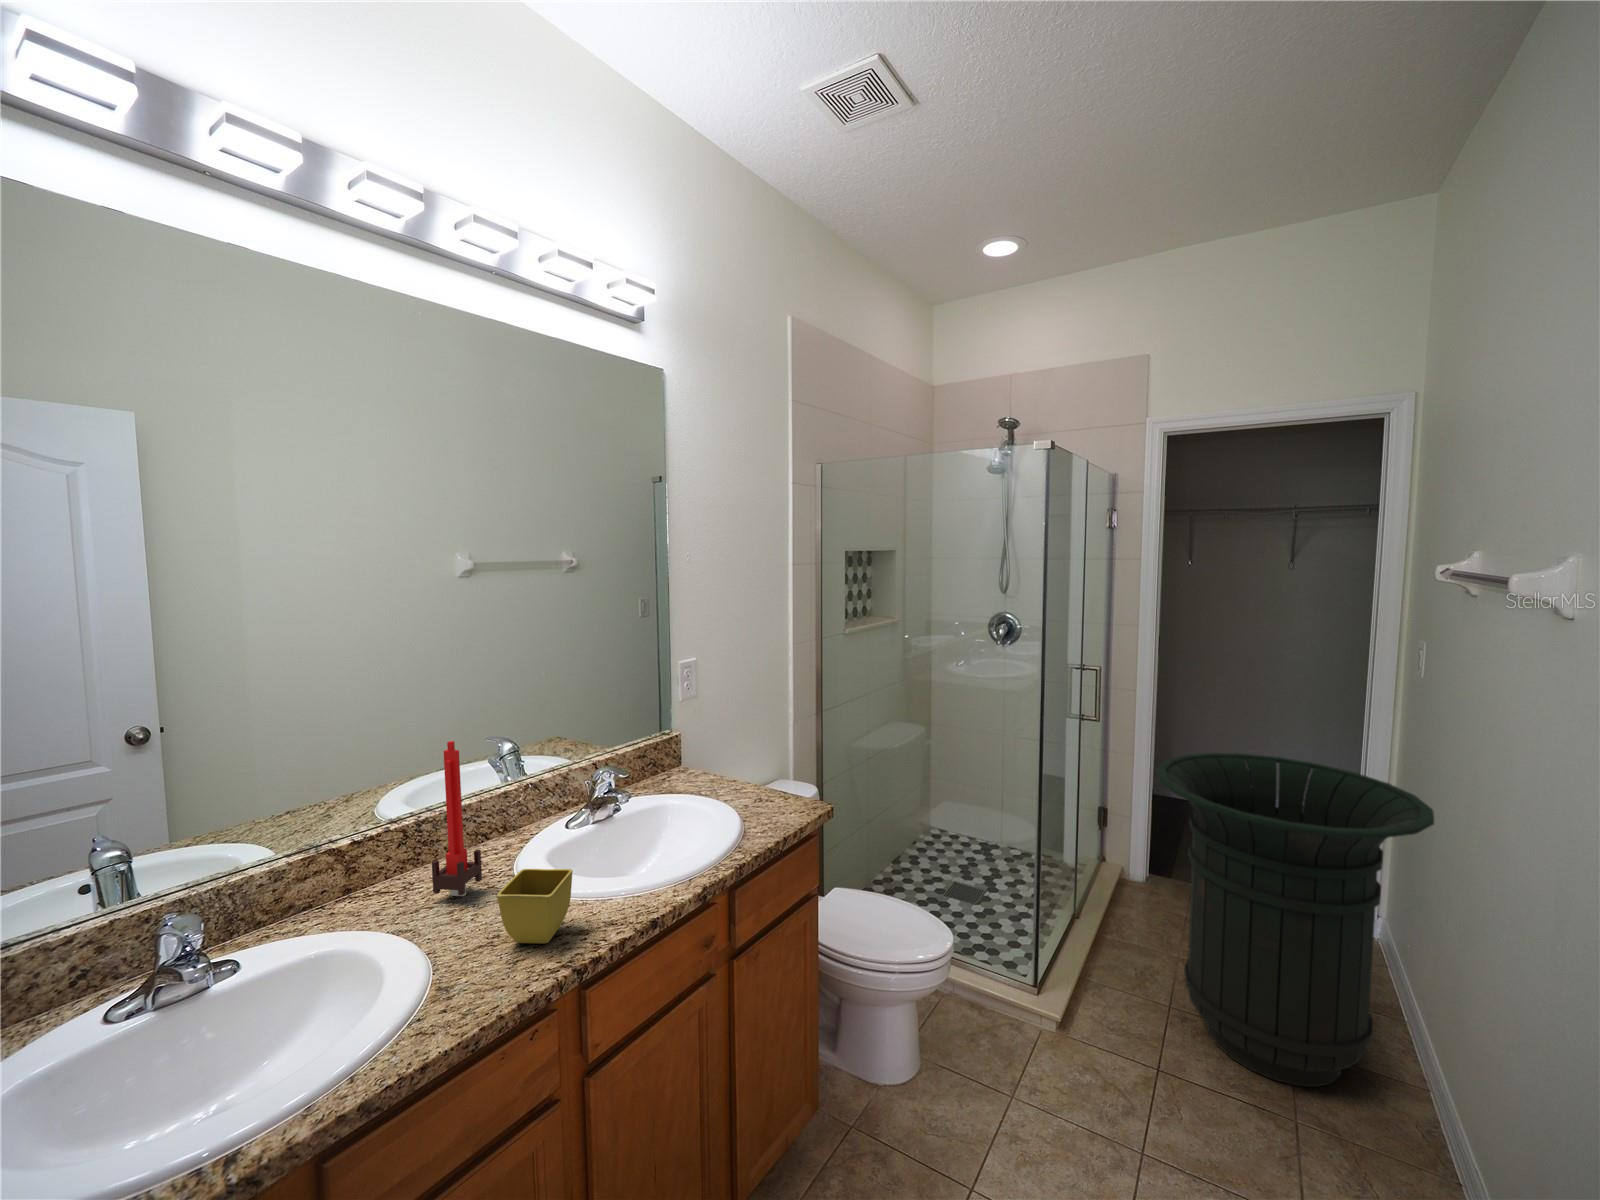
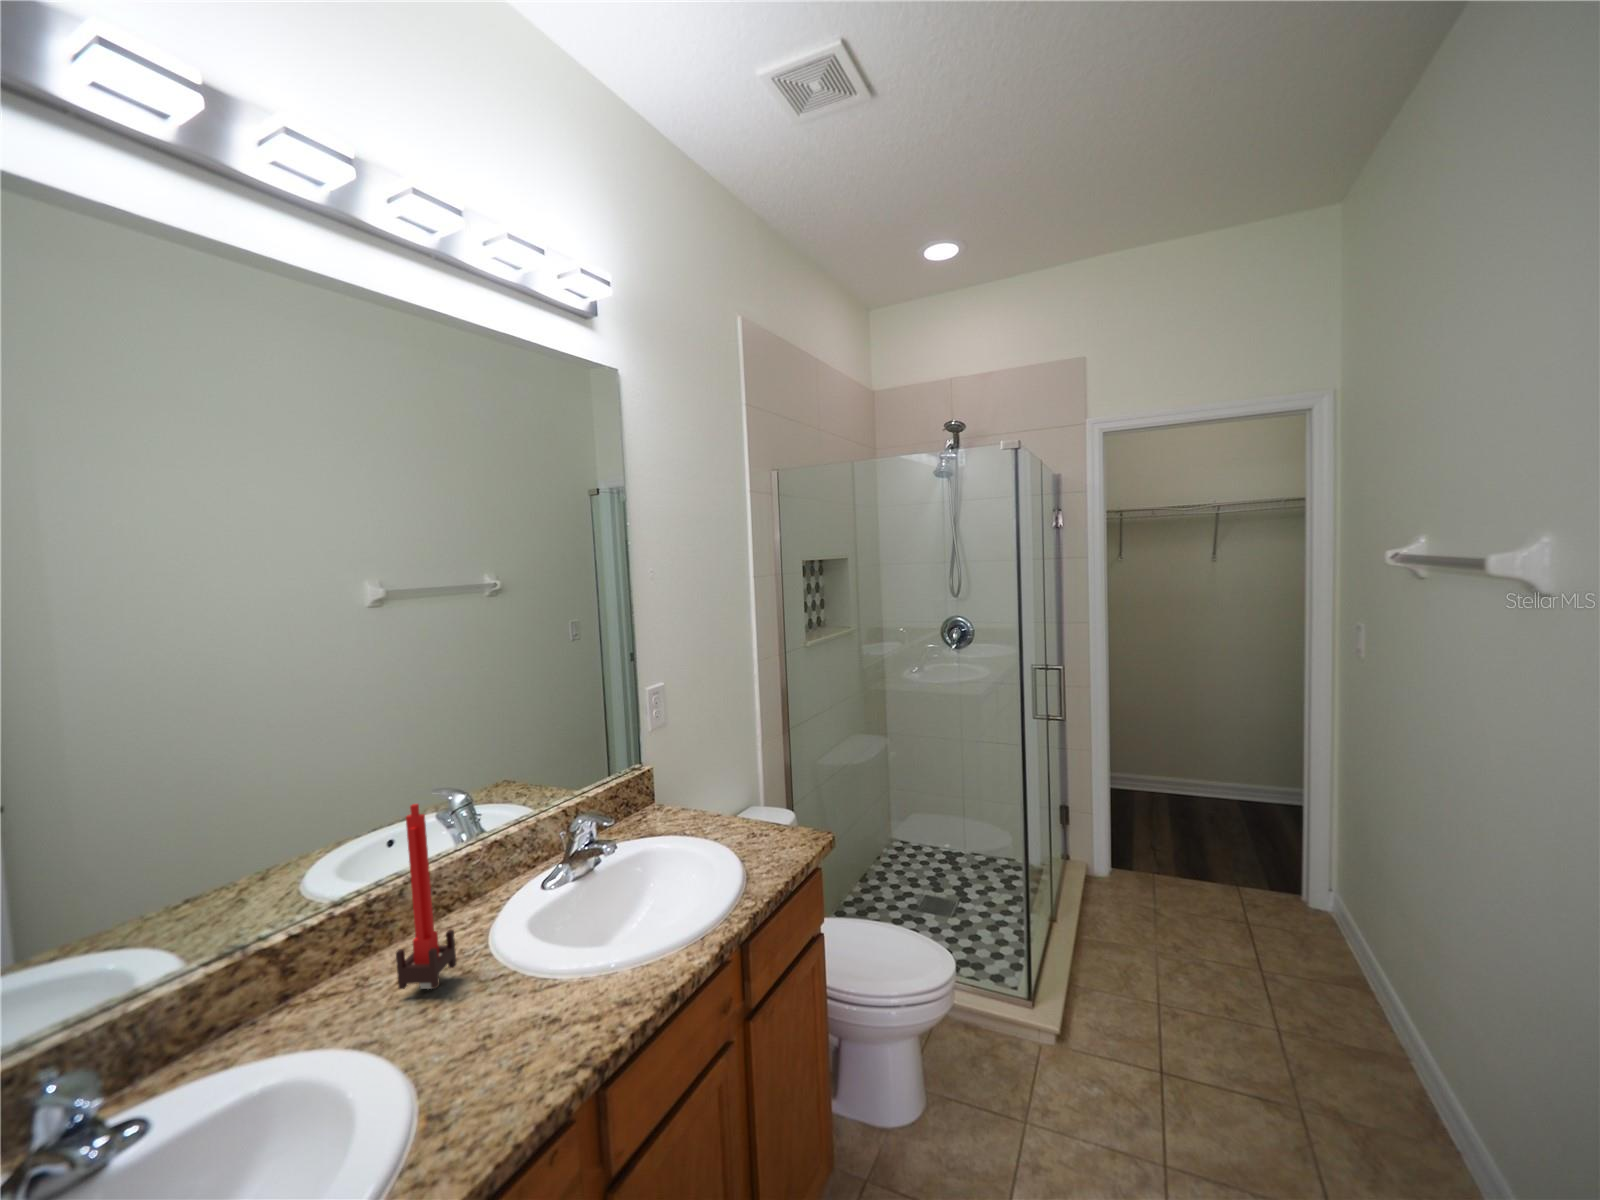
trash can: present [1156,753,1434,1087] -> none [1130,746,1397,1071]
flower pot: present [497,869,573,943] -> none [493,945,578,1043]

